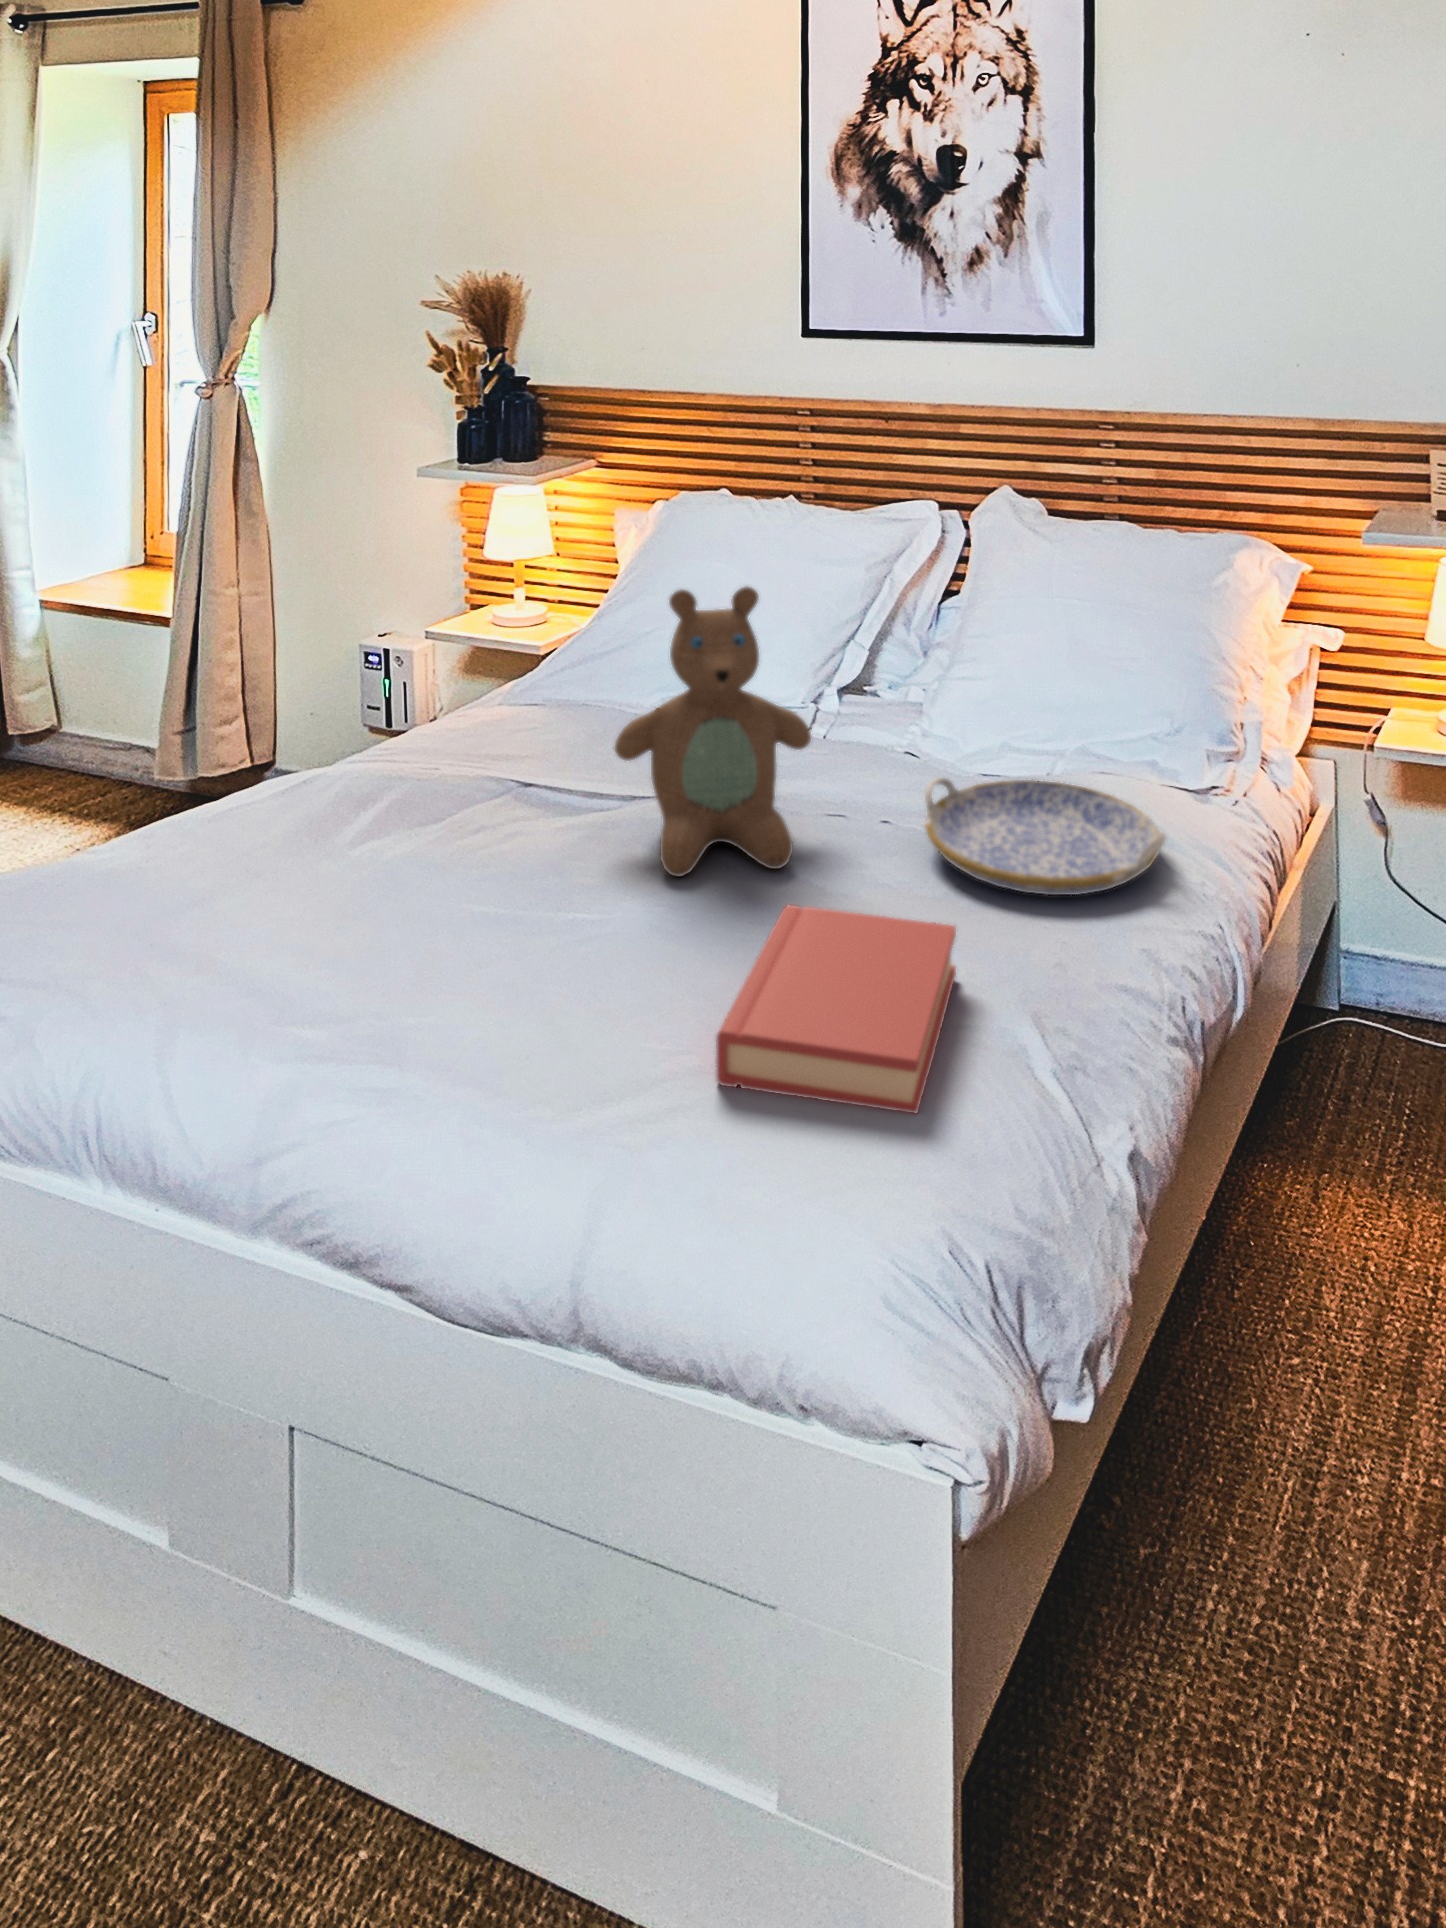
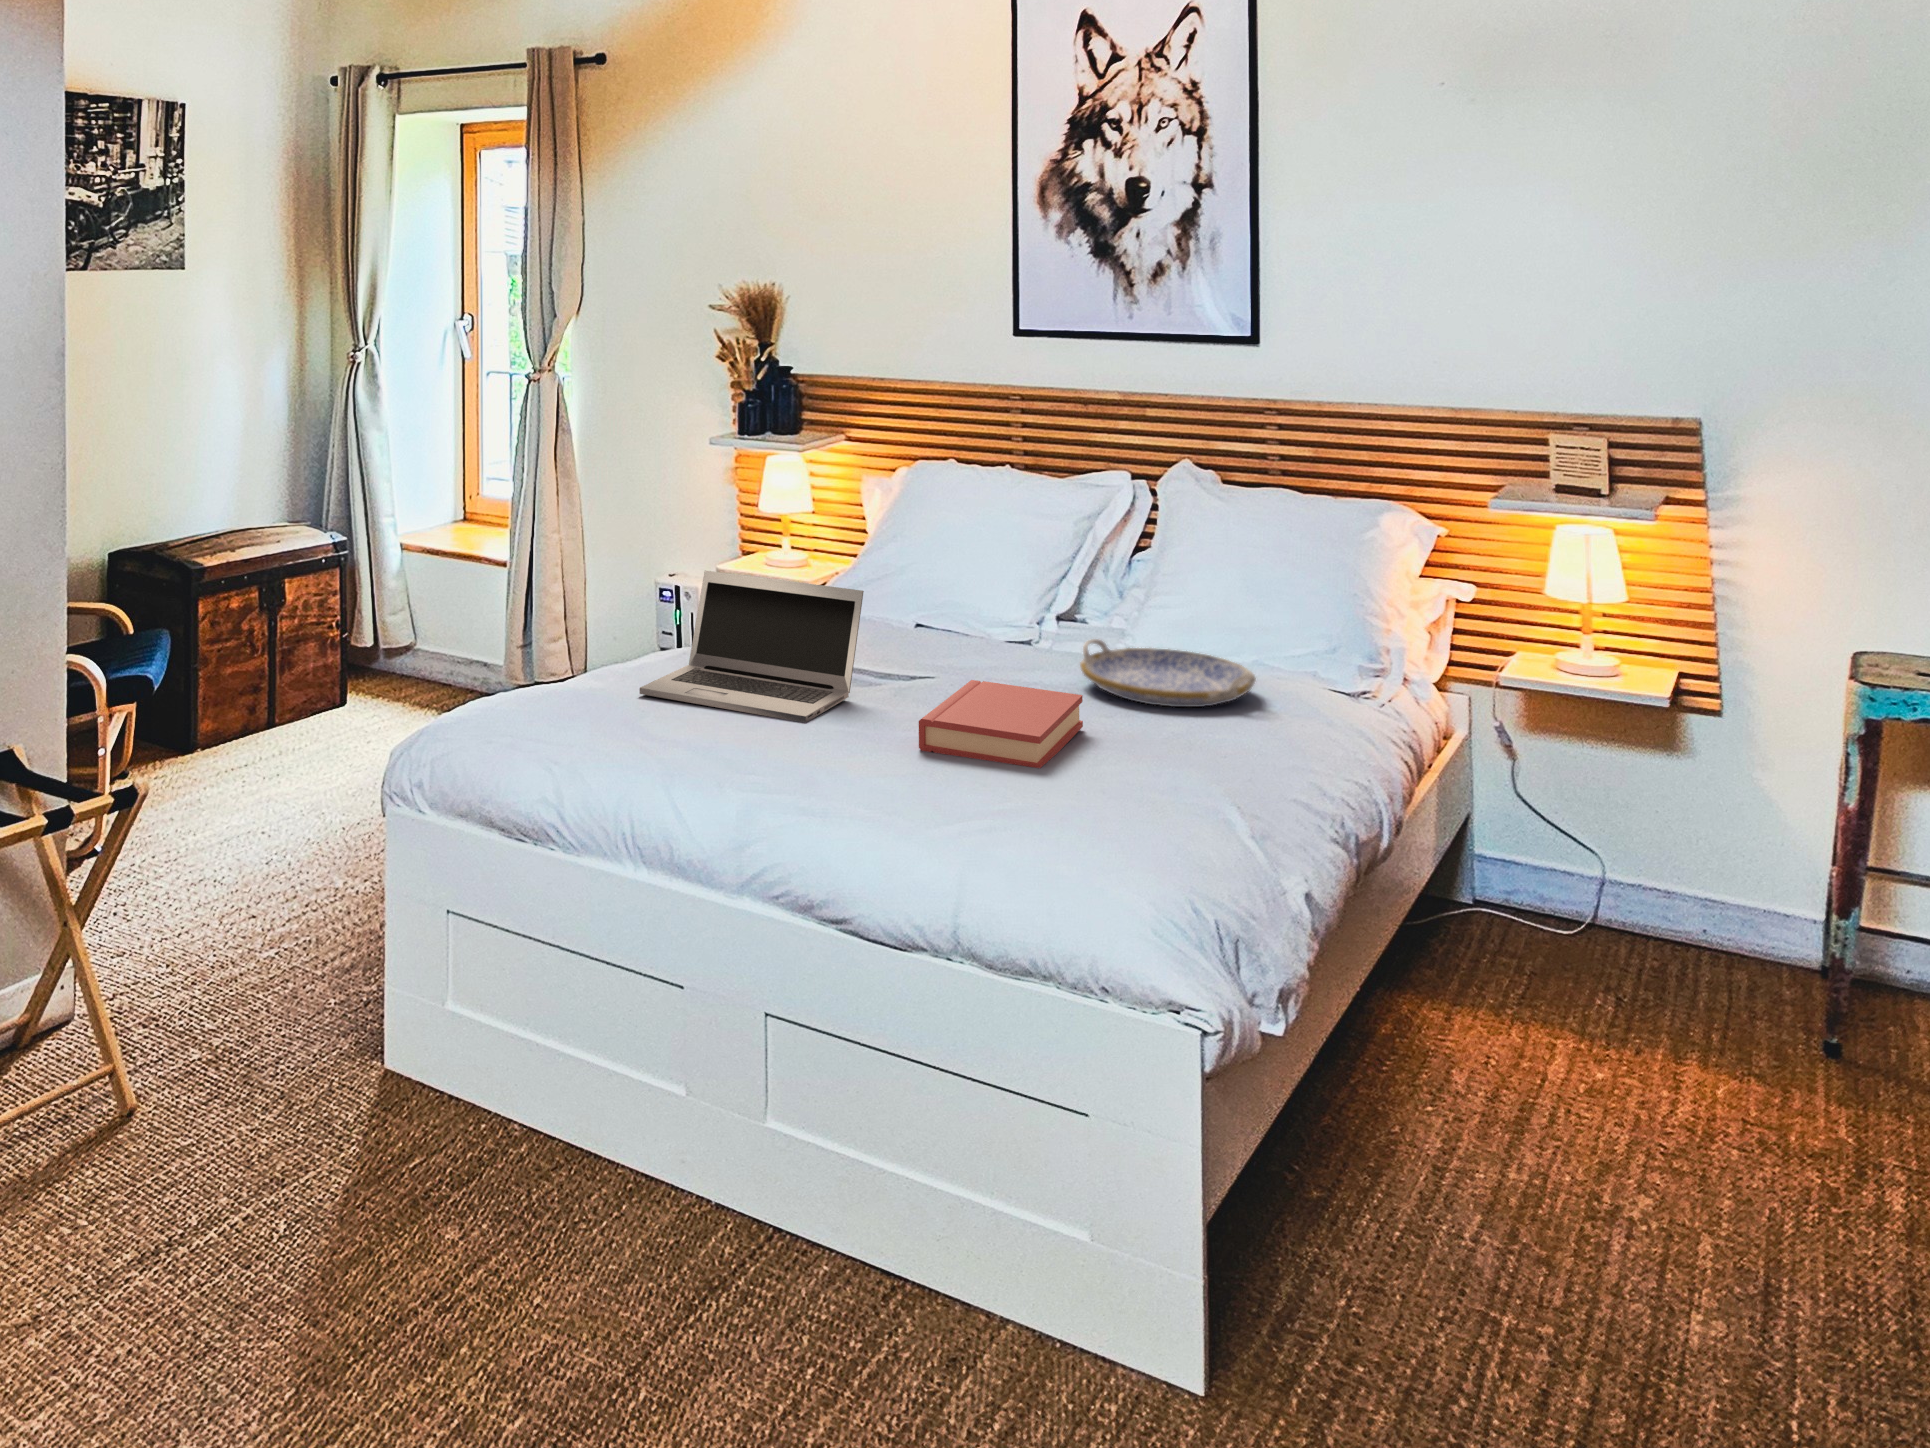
teddy bear: present [615,587,811,877] -> none [859,494,1001,683]
laptop: none [261,732,624,1021] -> present [640,570,864,722]

